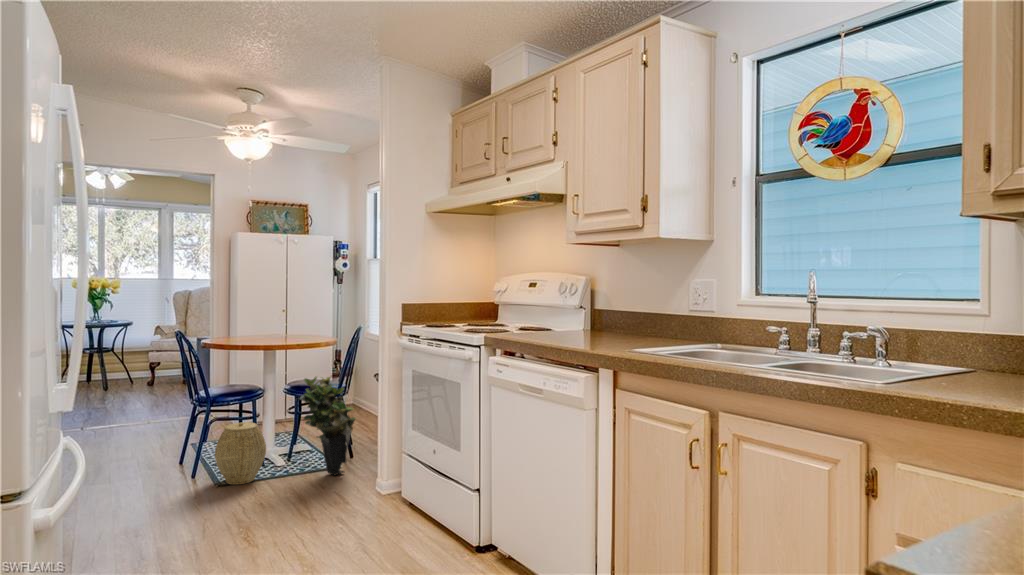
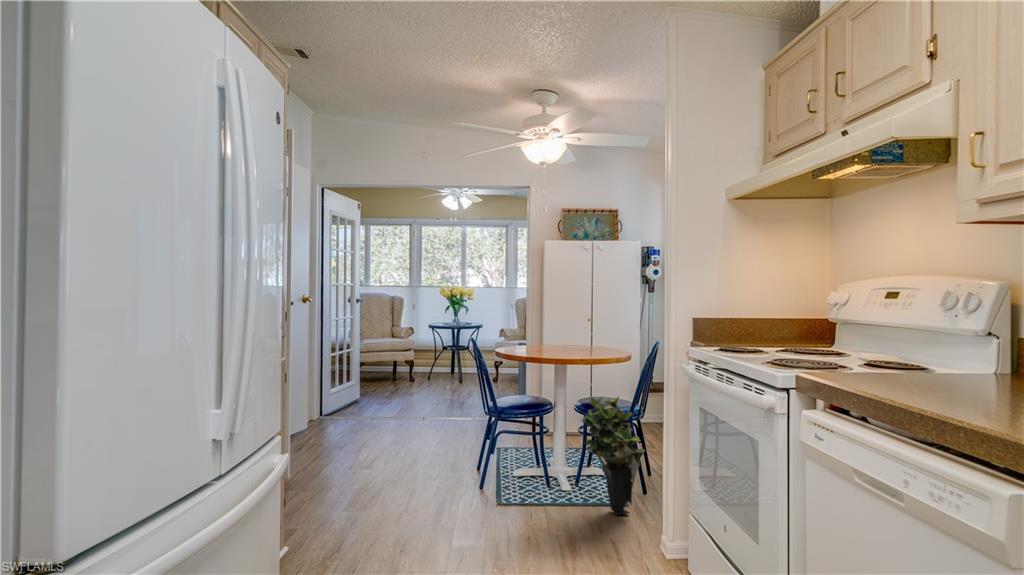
woven basket: present [215,422,266,484] -> none [500,438,548,504]

